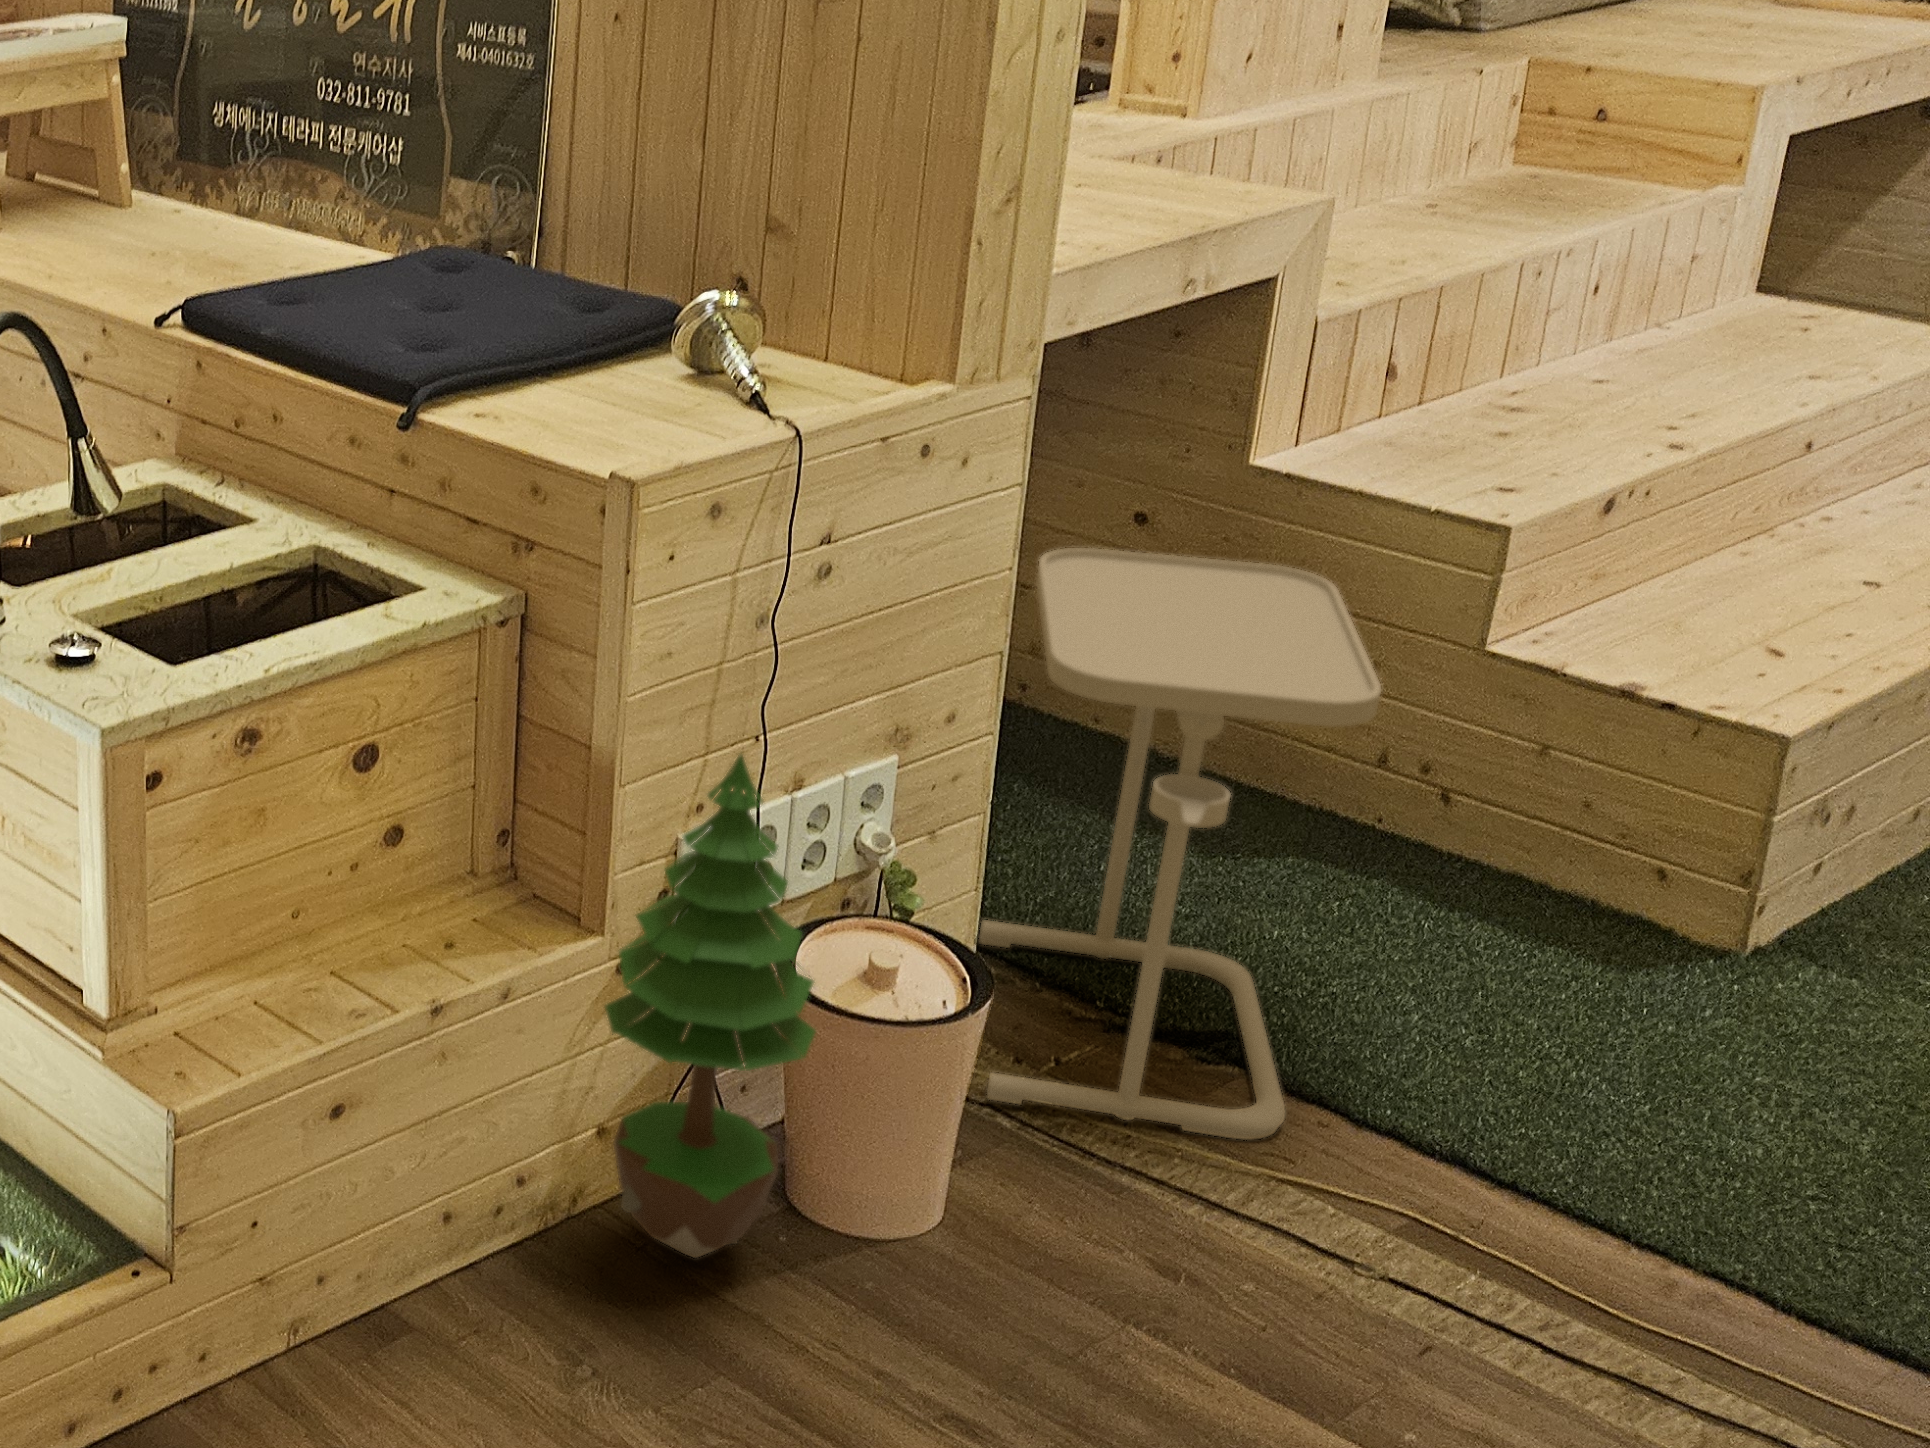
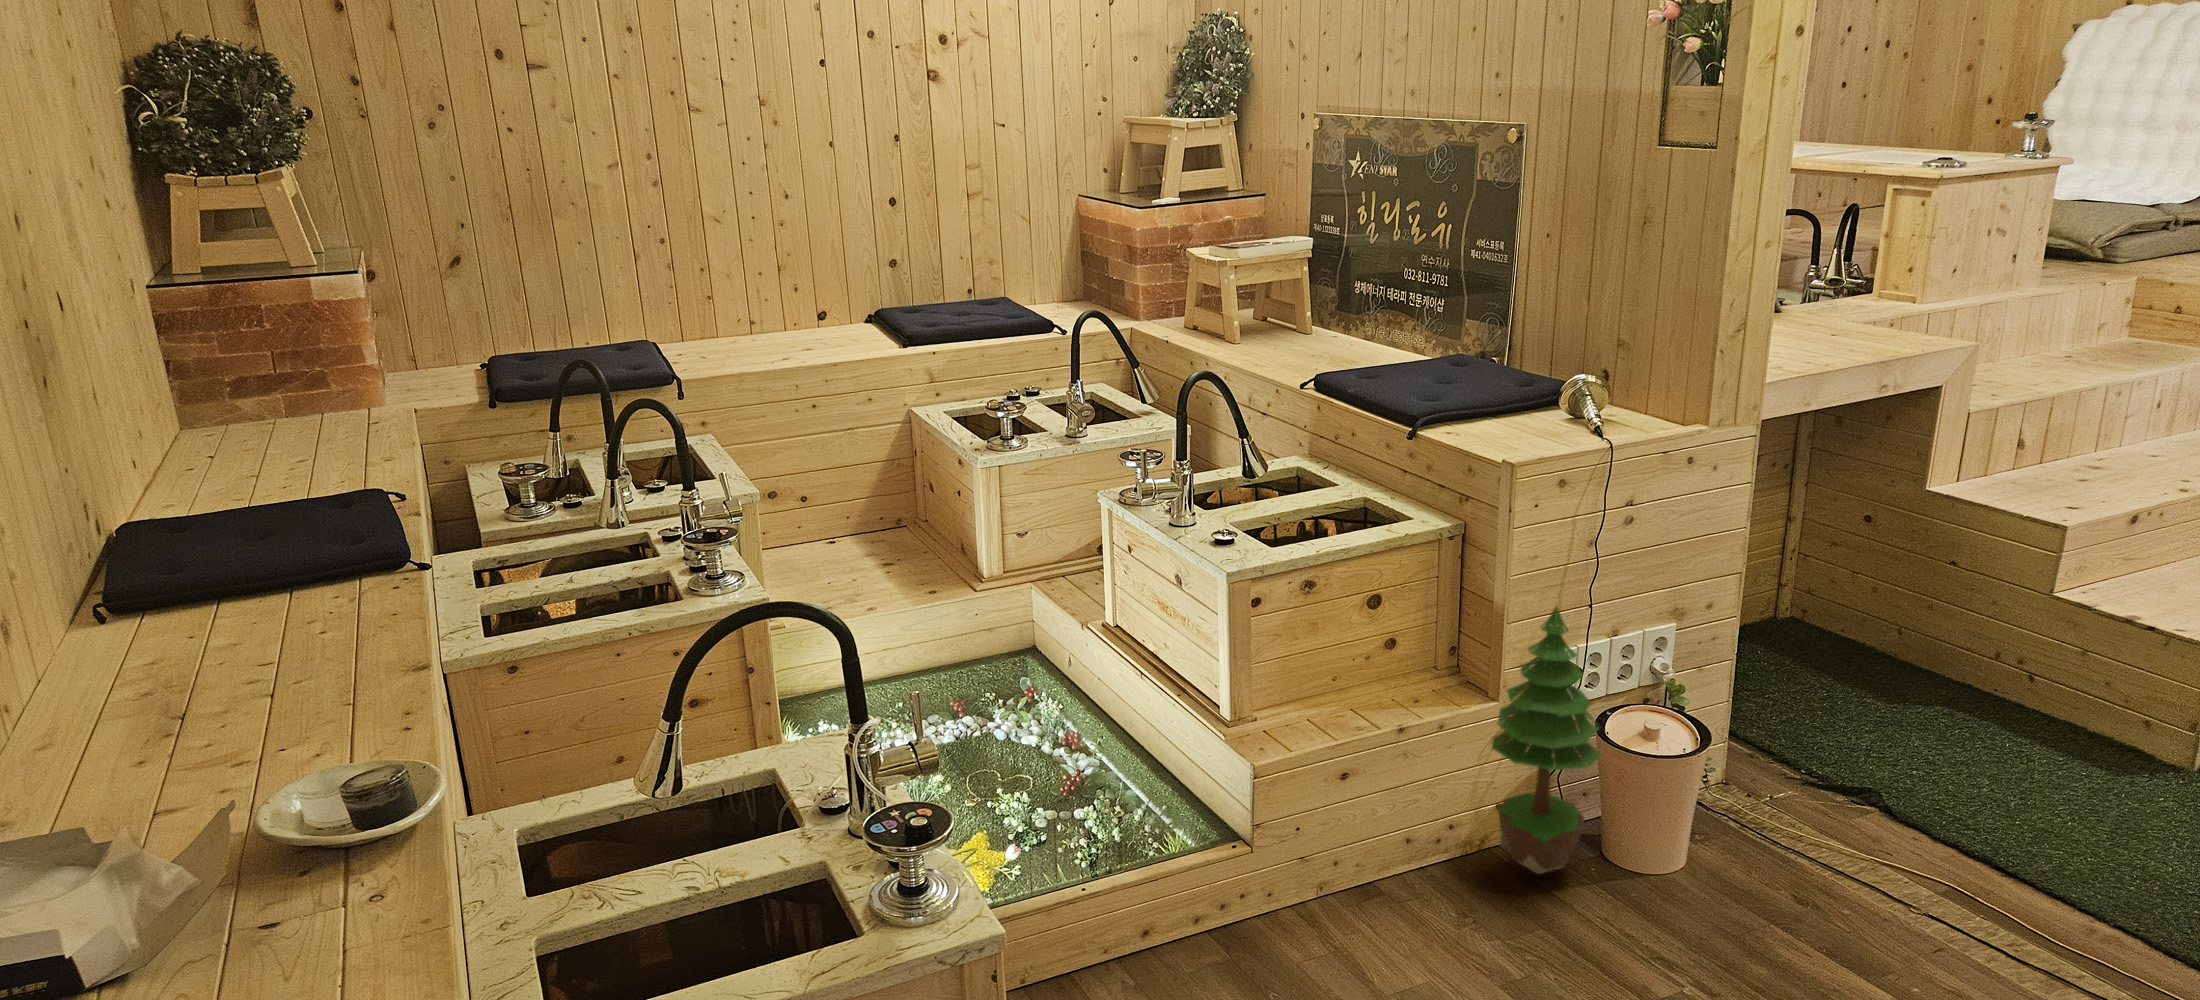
side table: present [980,548,1381,1139] -> none [1725,521,1932,842]

